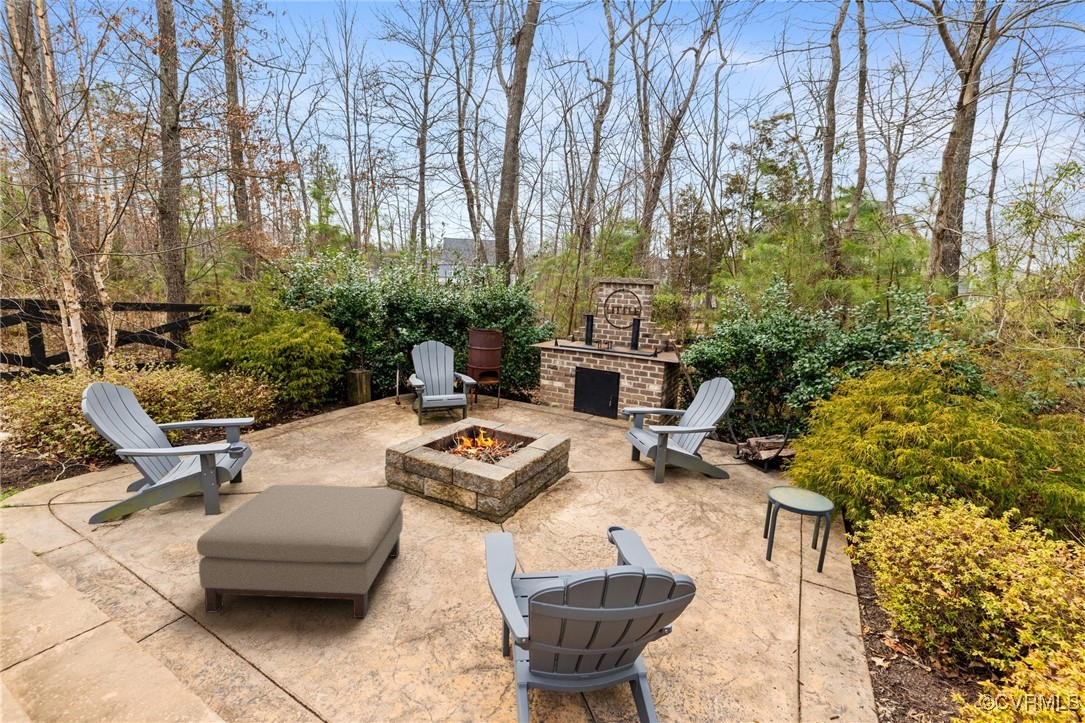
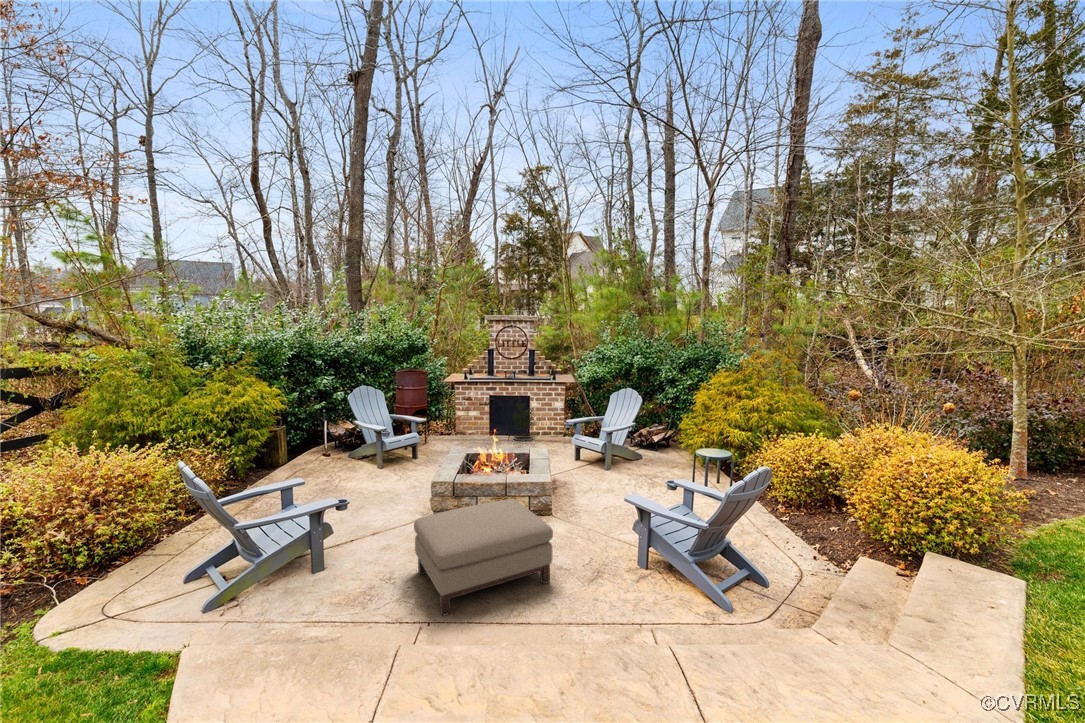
potted tree: none [589,374,621,427] -> present [513,402,535,441]

